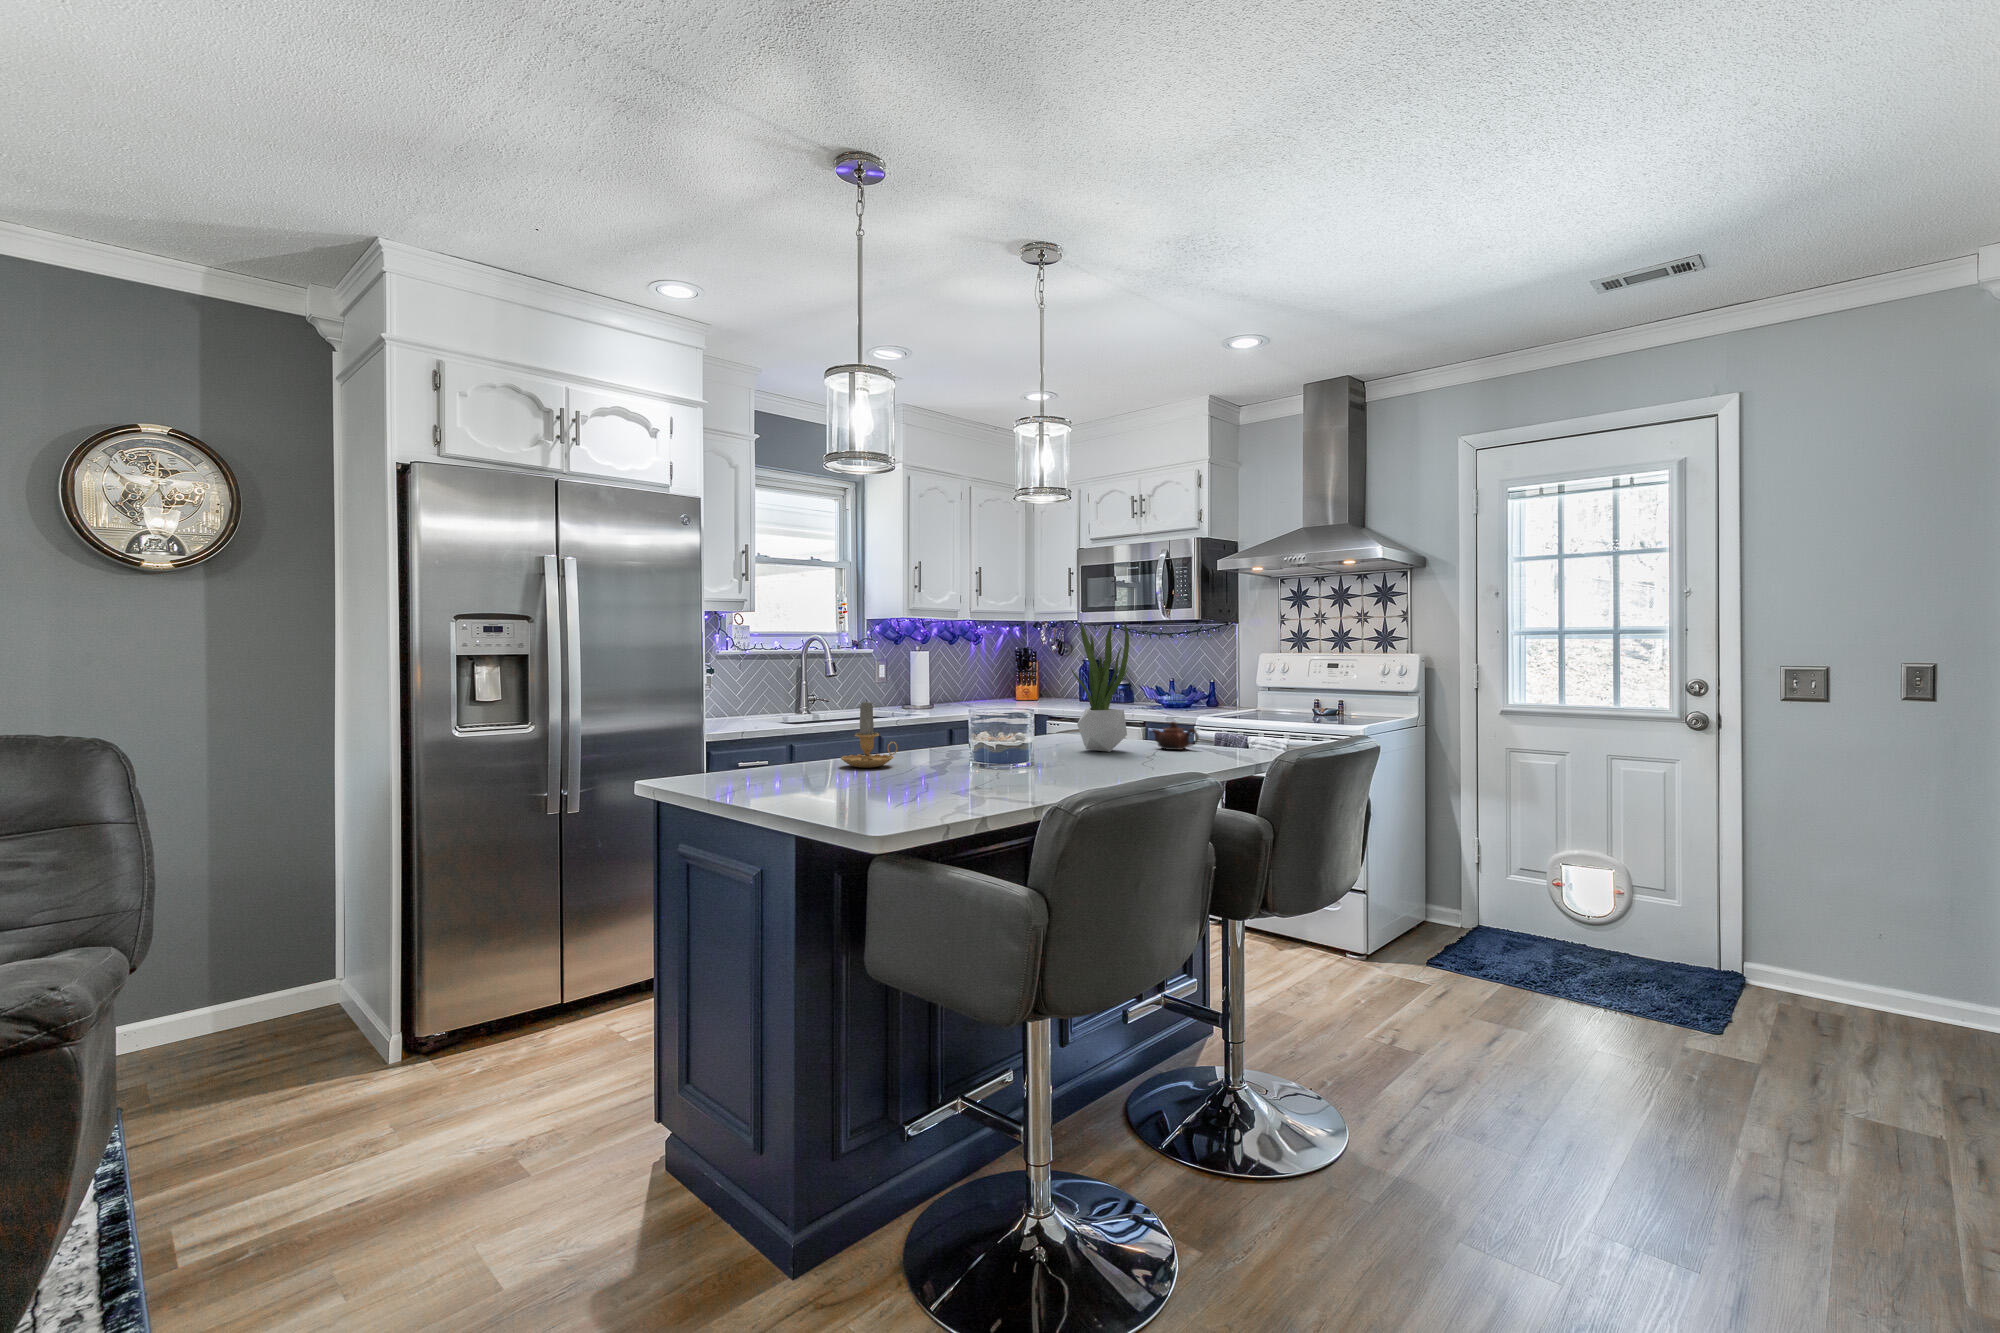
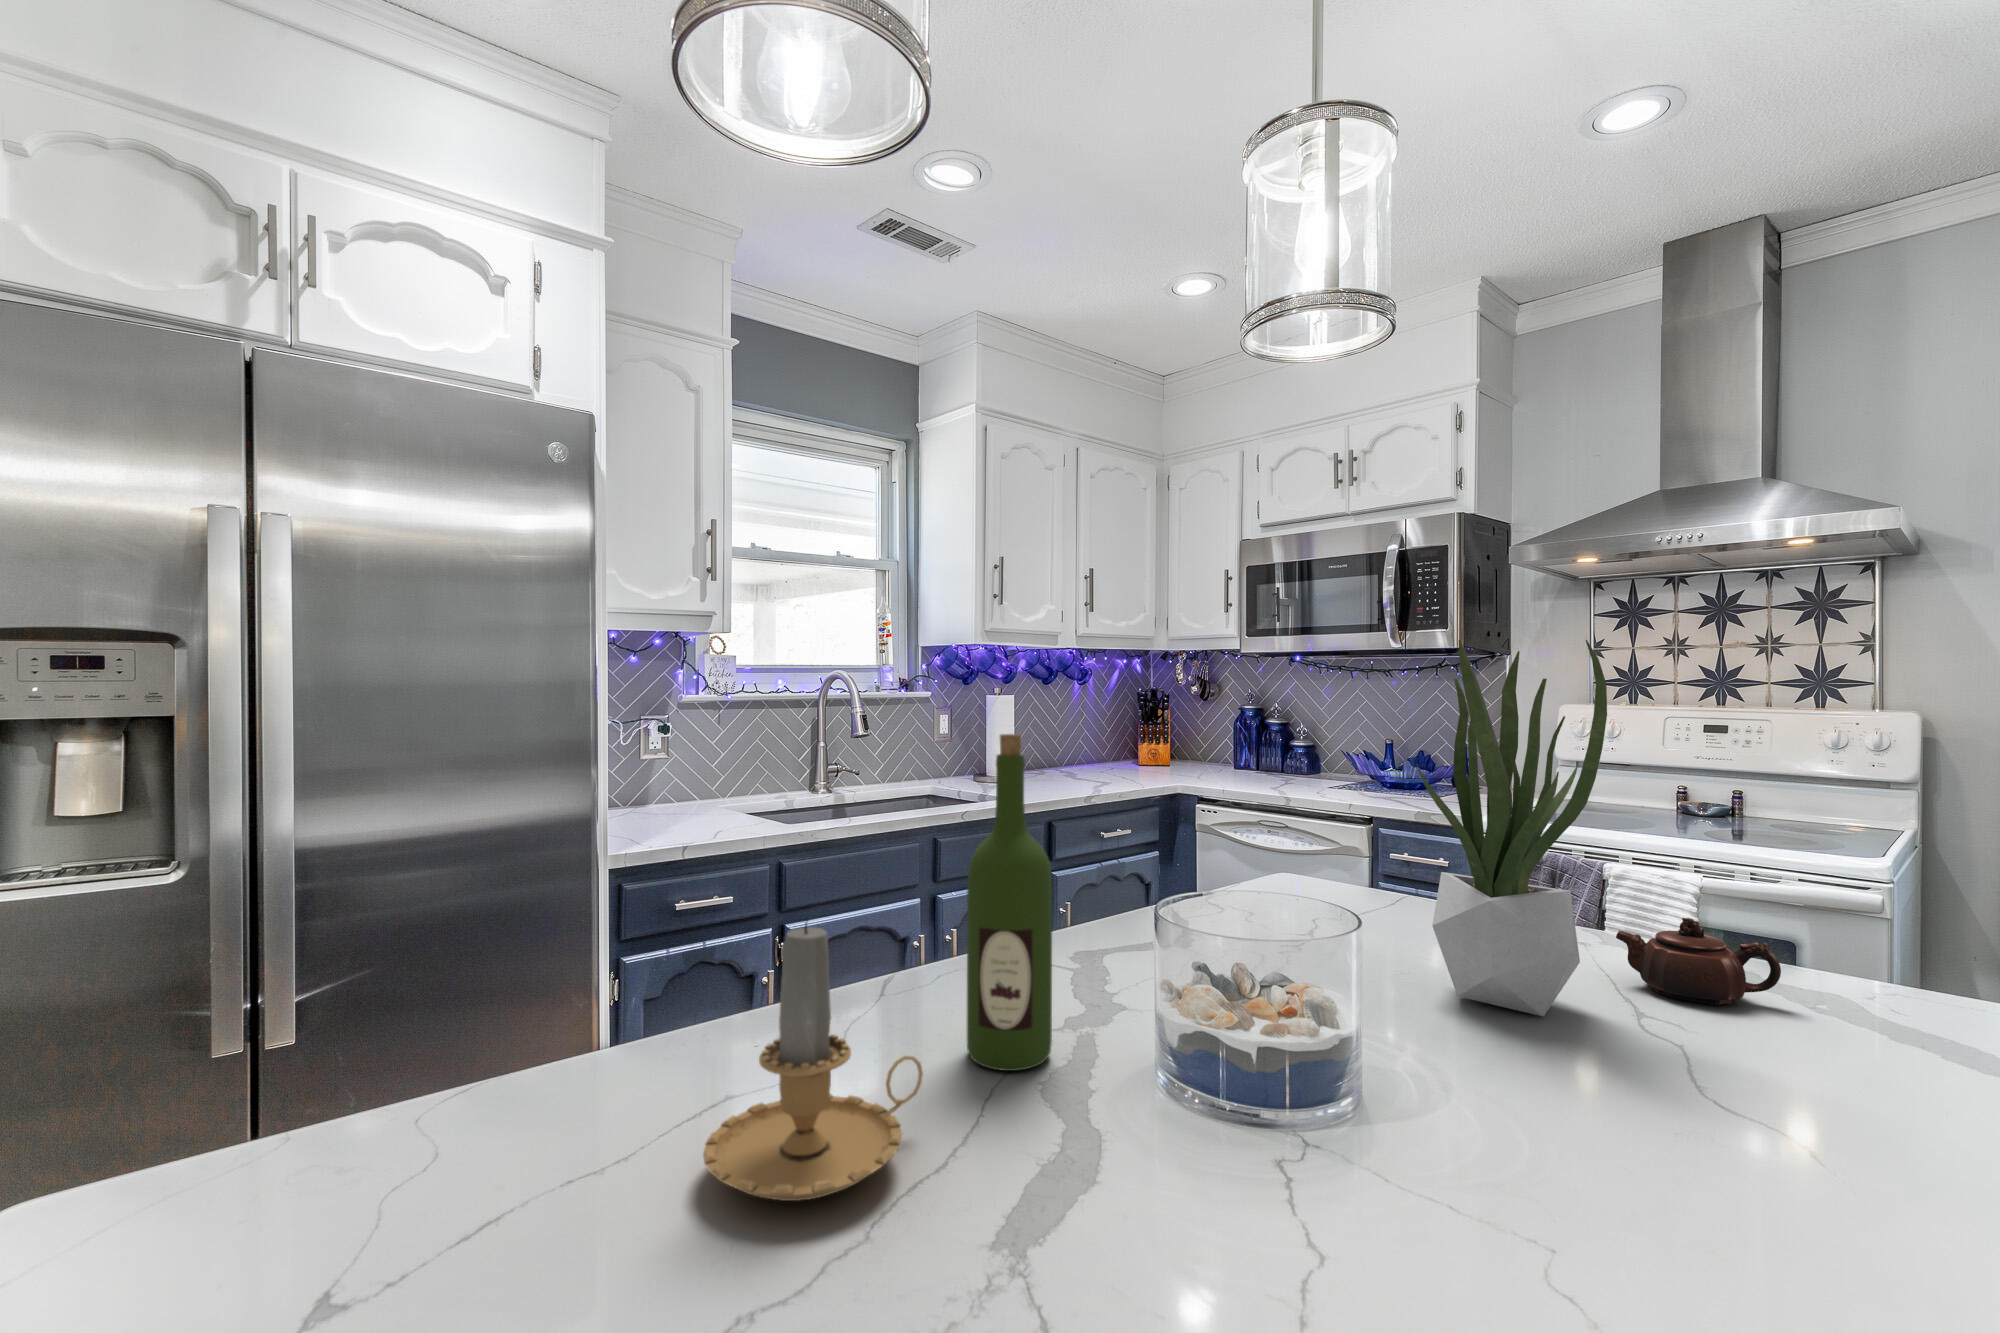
wine bottle: none [909,653,936,758] -> present [967,734,1052,1071]

